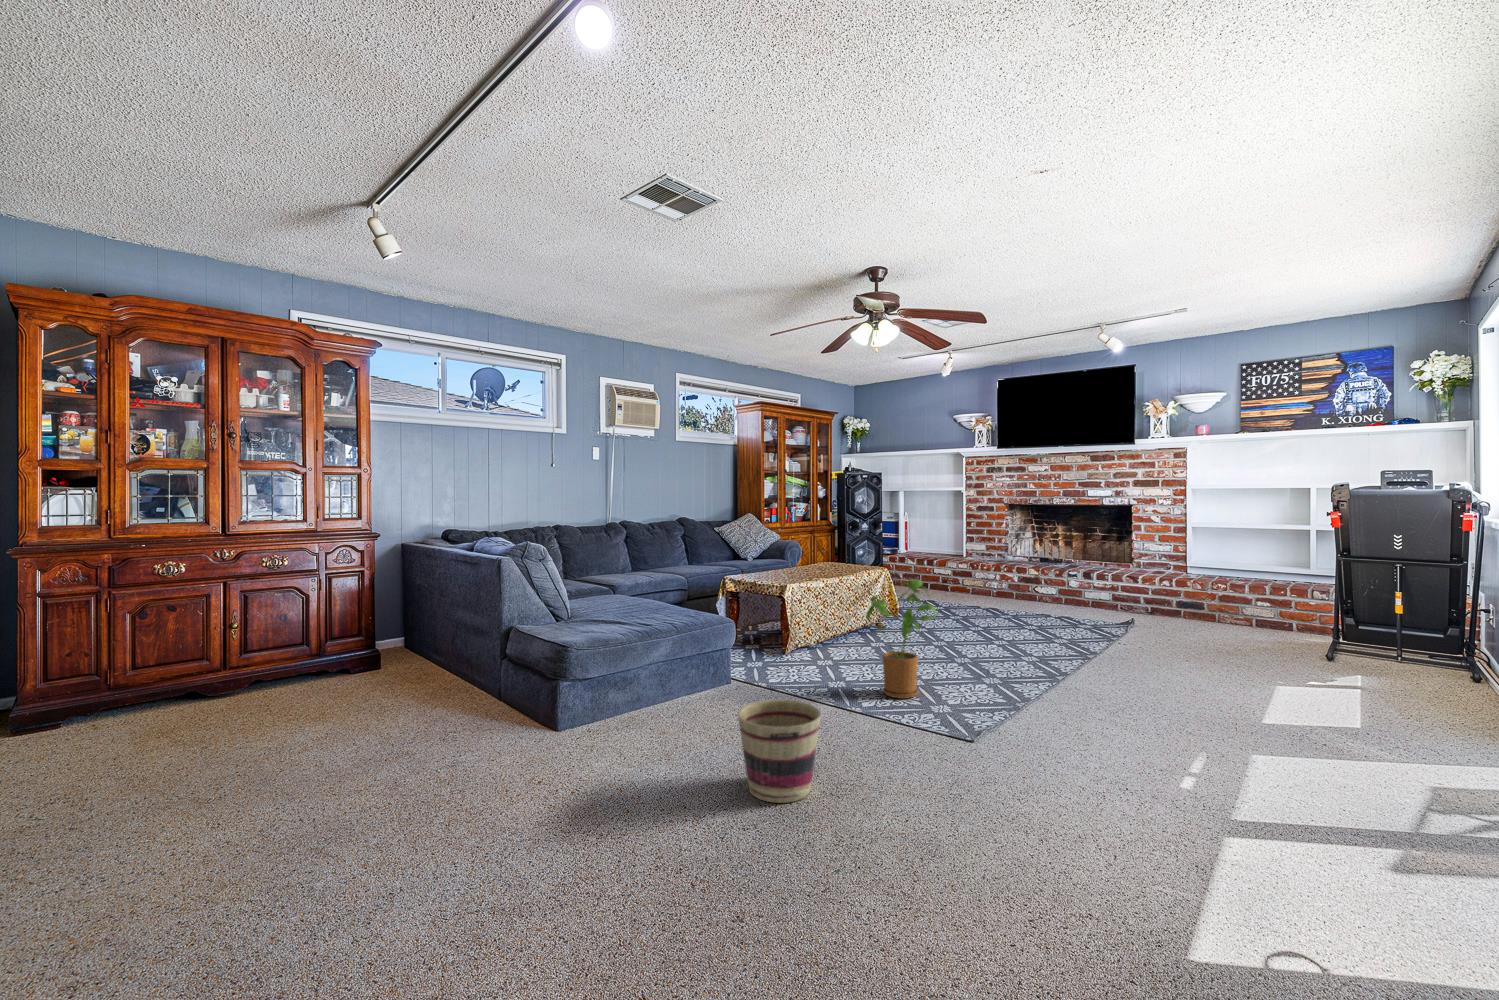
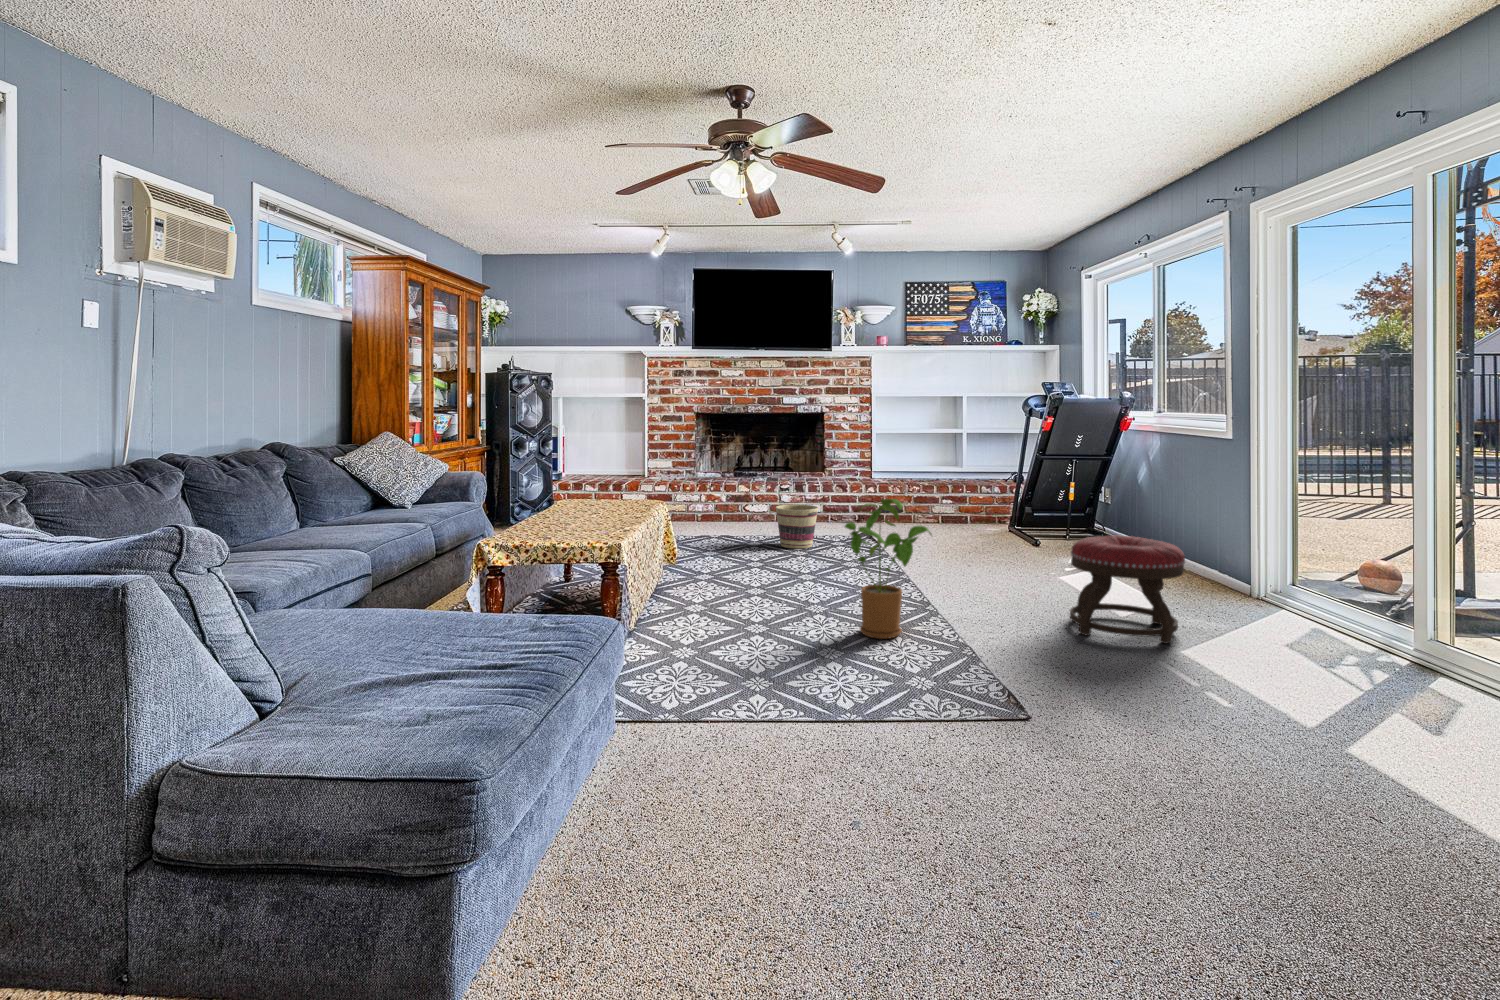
ottoman: none [1086,640,1225,769] -> present [1070,535,1185,643]
basket: present [738,699,821,803] -> present [776,505,818,548]

